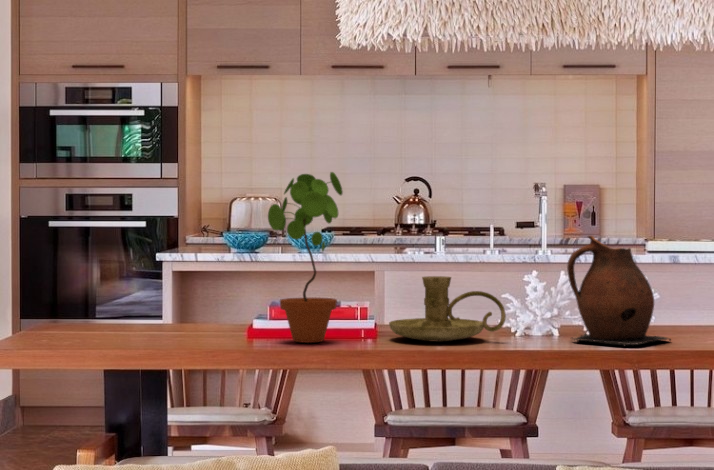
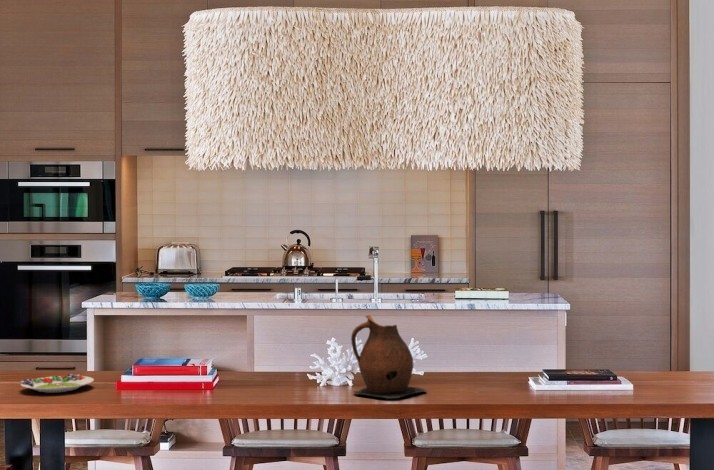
potted plant: present [268,172,342,343] -> none [124,270,182,400]
candle holder: present [389,276,506,341] -> none [219,346,304,396]
salad plate: none [124,316,217,335] -> present [20,374,94,393]

